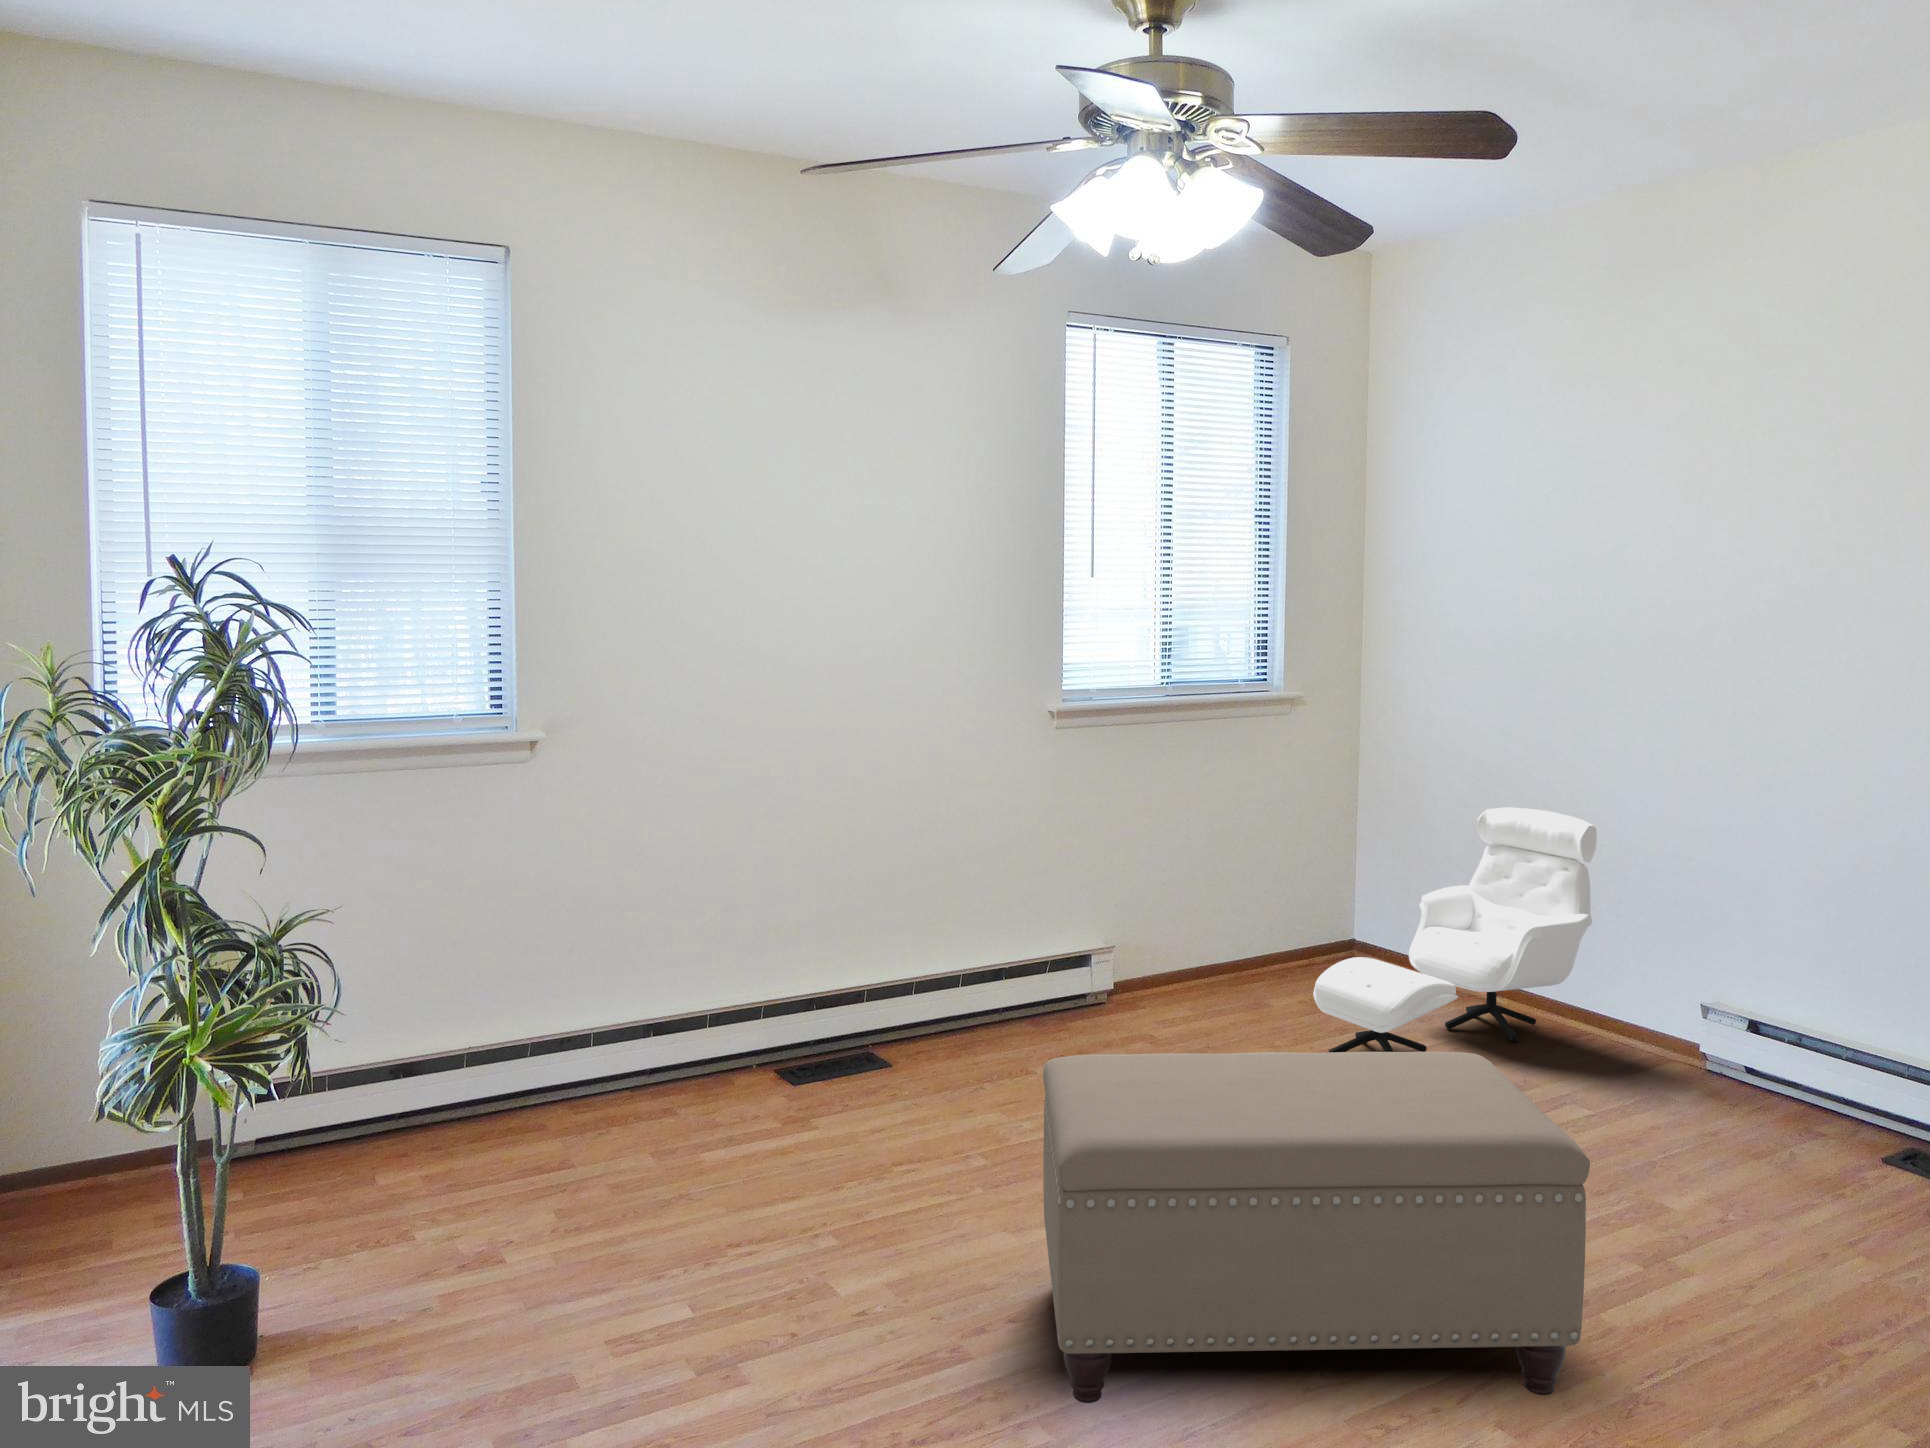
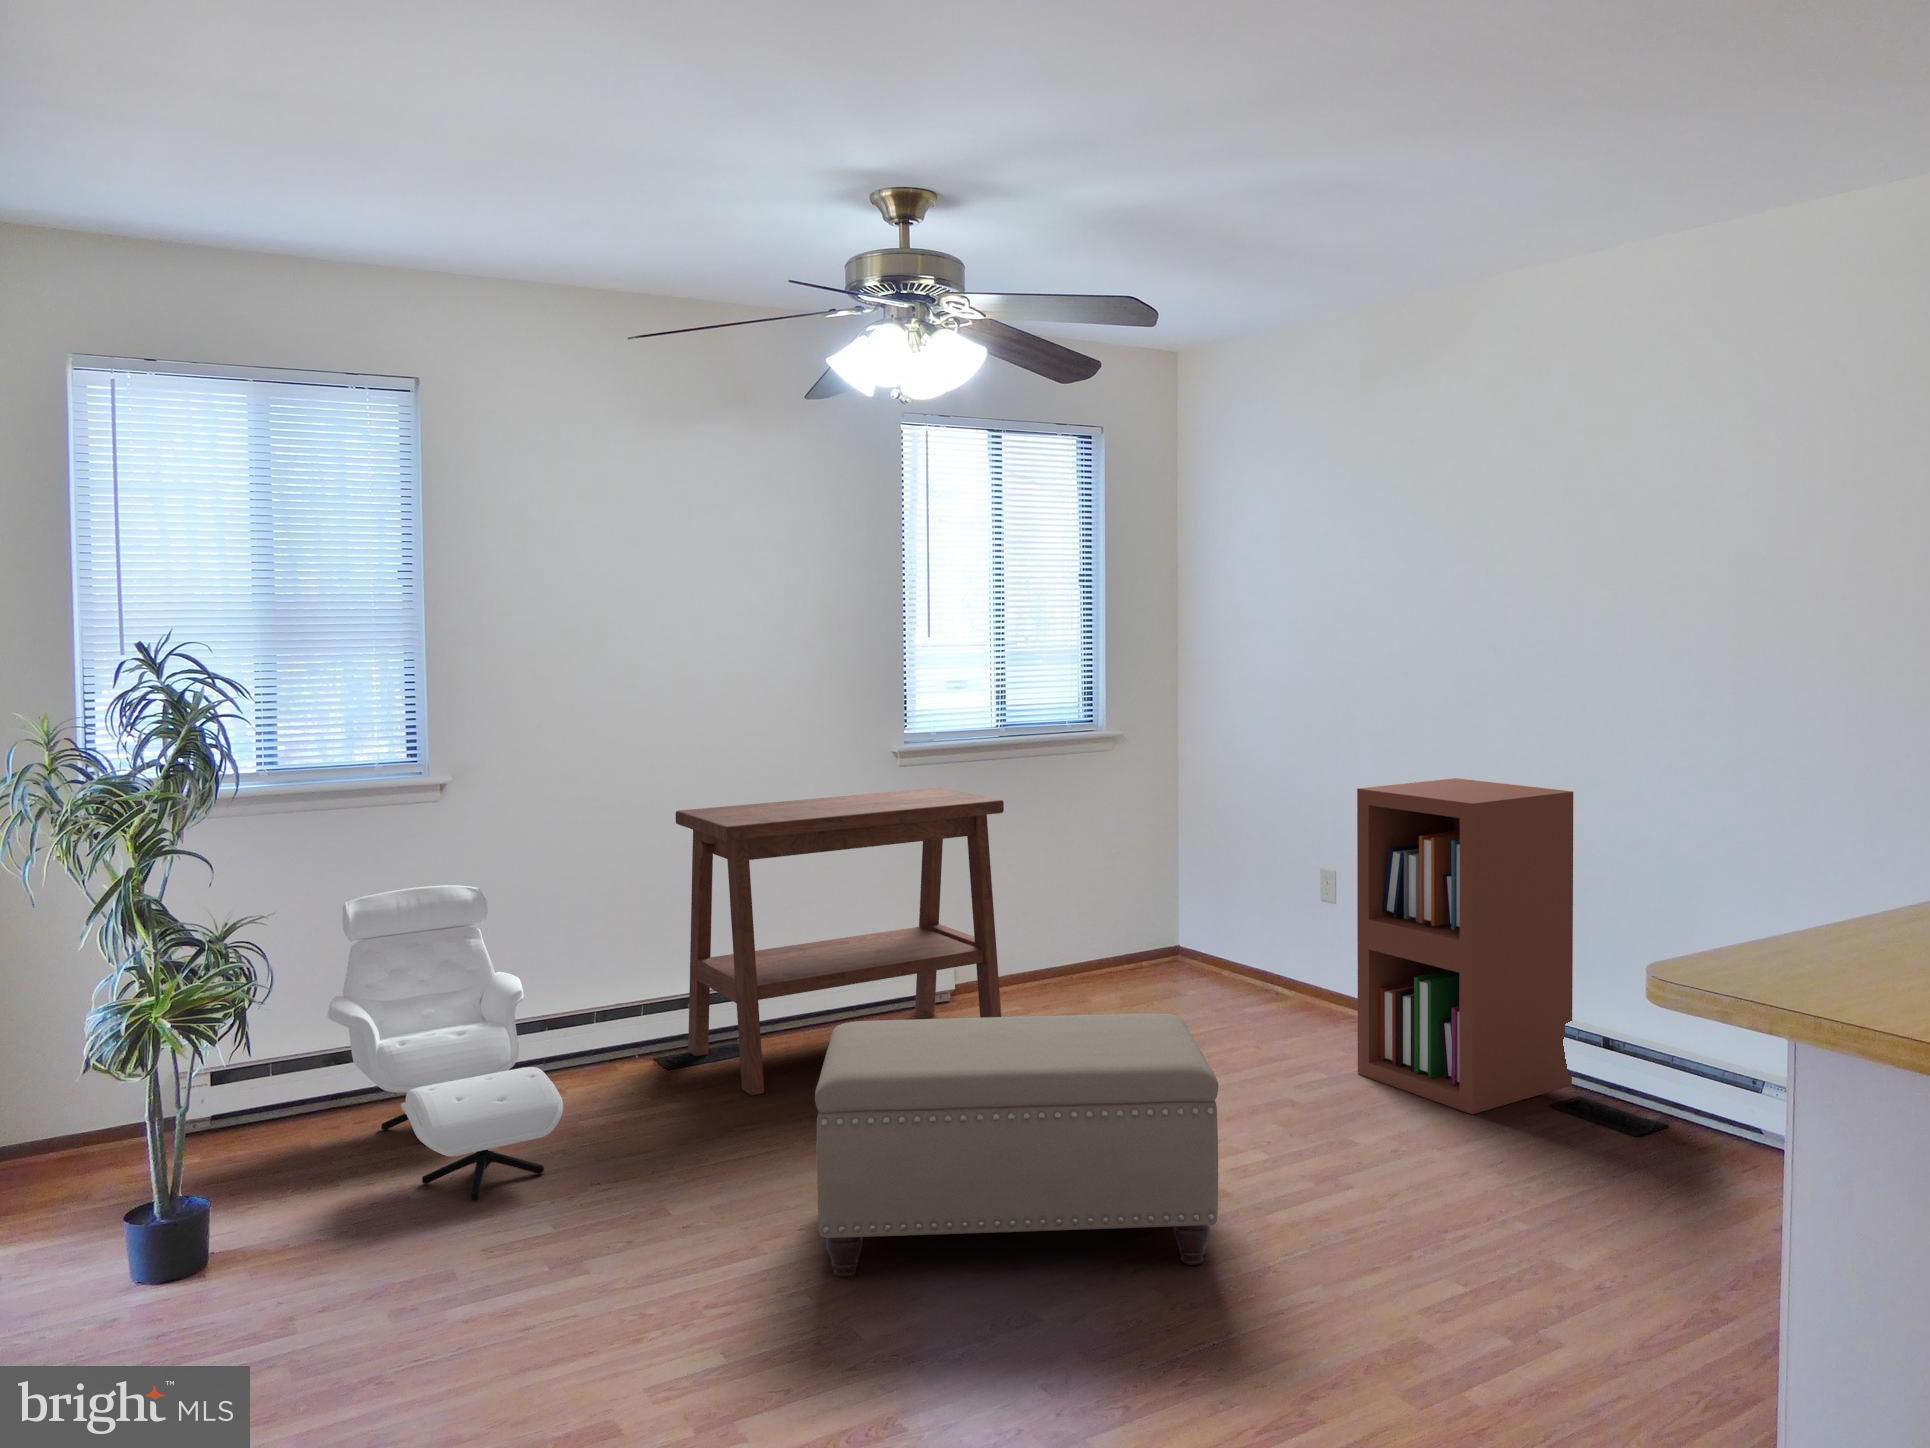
side table: none [806,755,1189,1122] -> present [675,788,1004,1095]
bookshelf: none [1624,756,1913,1170] -> present [1357,778,1574,1114]
armchair: present [1313,808,1597,1053] -> present [328,885,563,1199]

